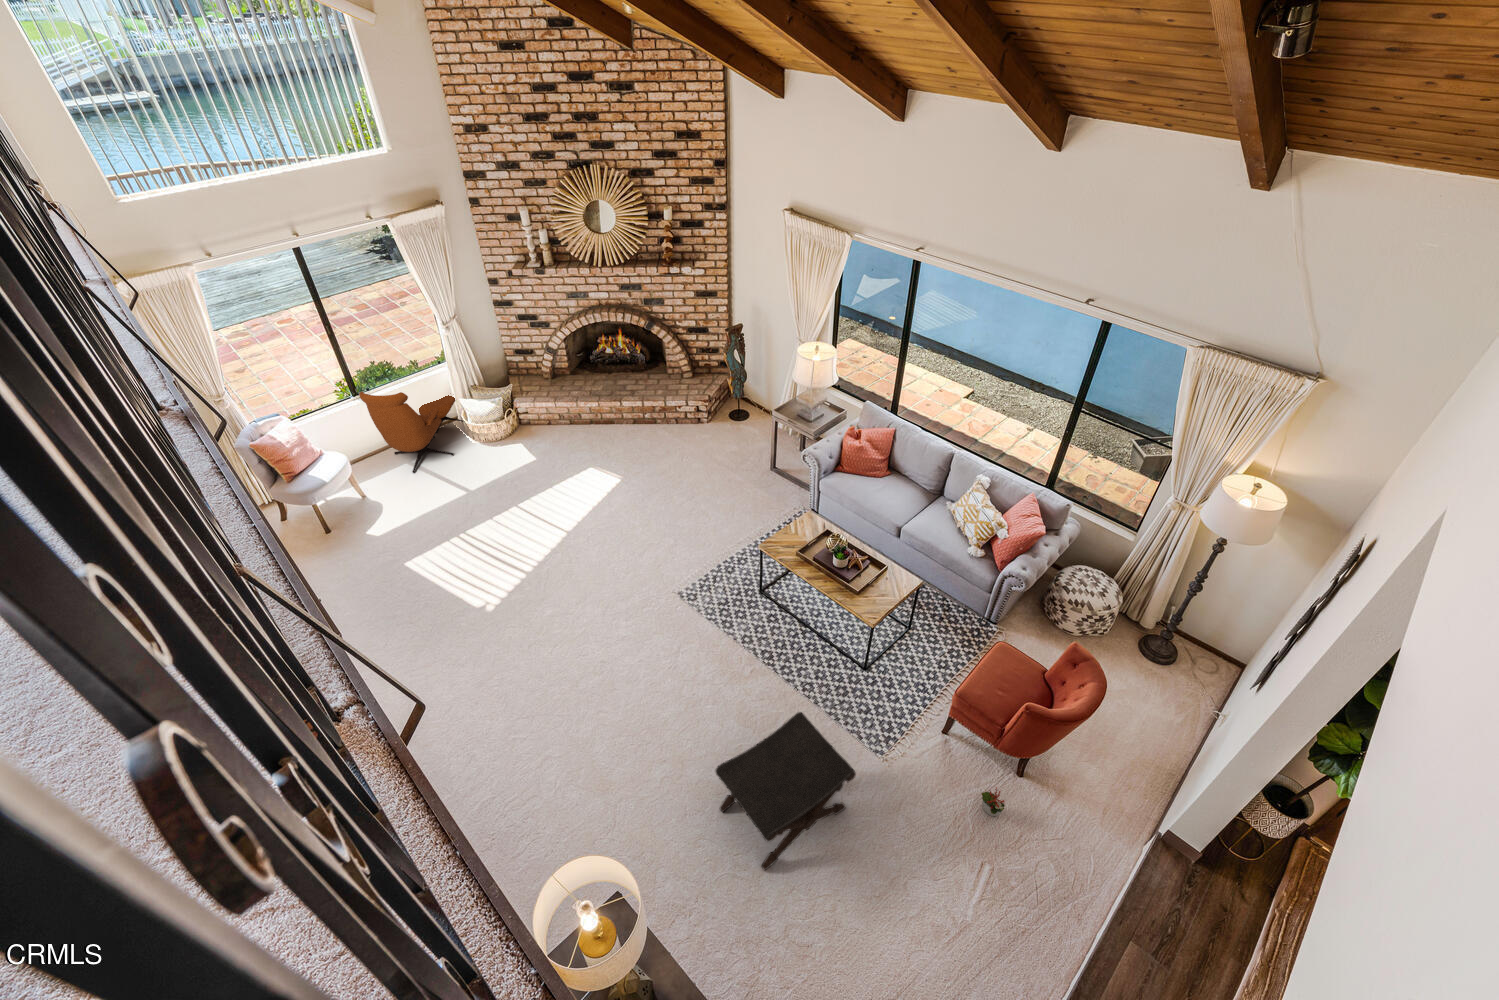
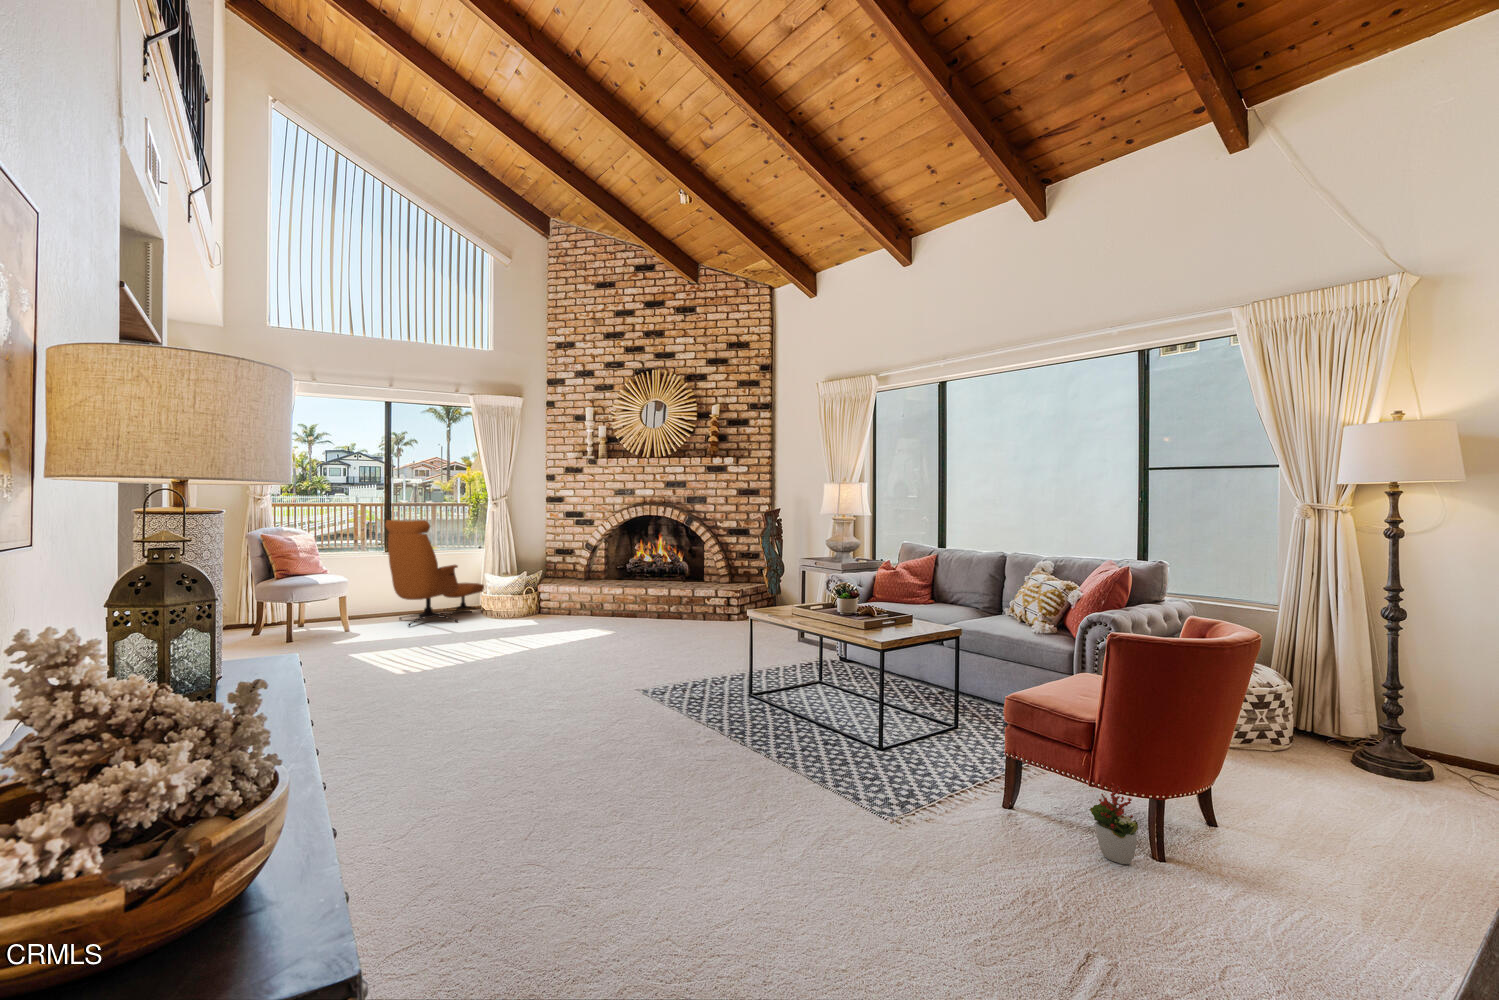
footstool: present [716,712,856,870] -> none [621,669,848,879]

